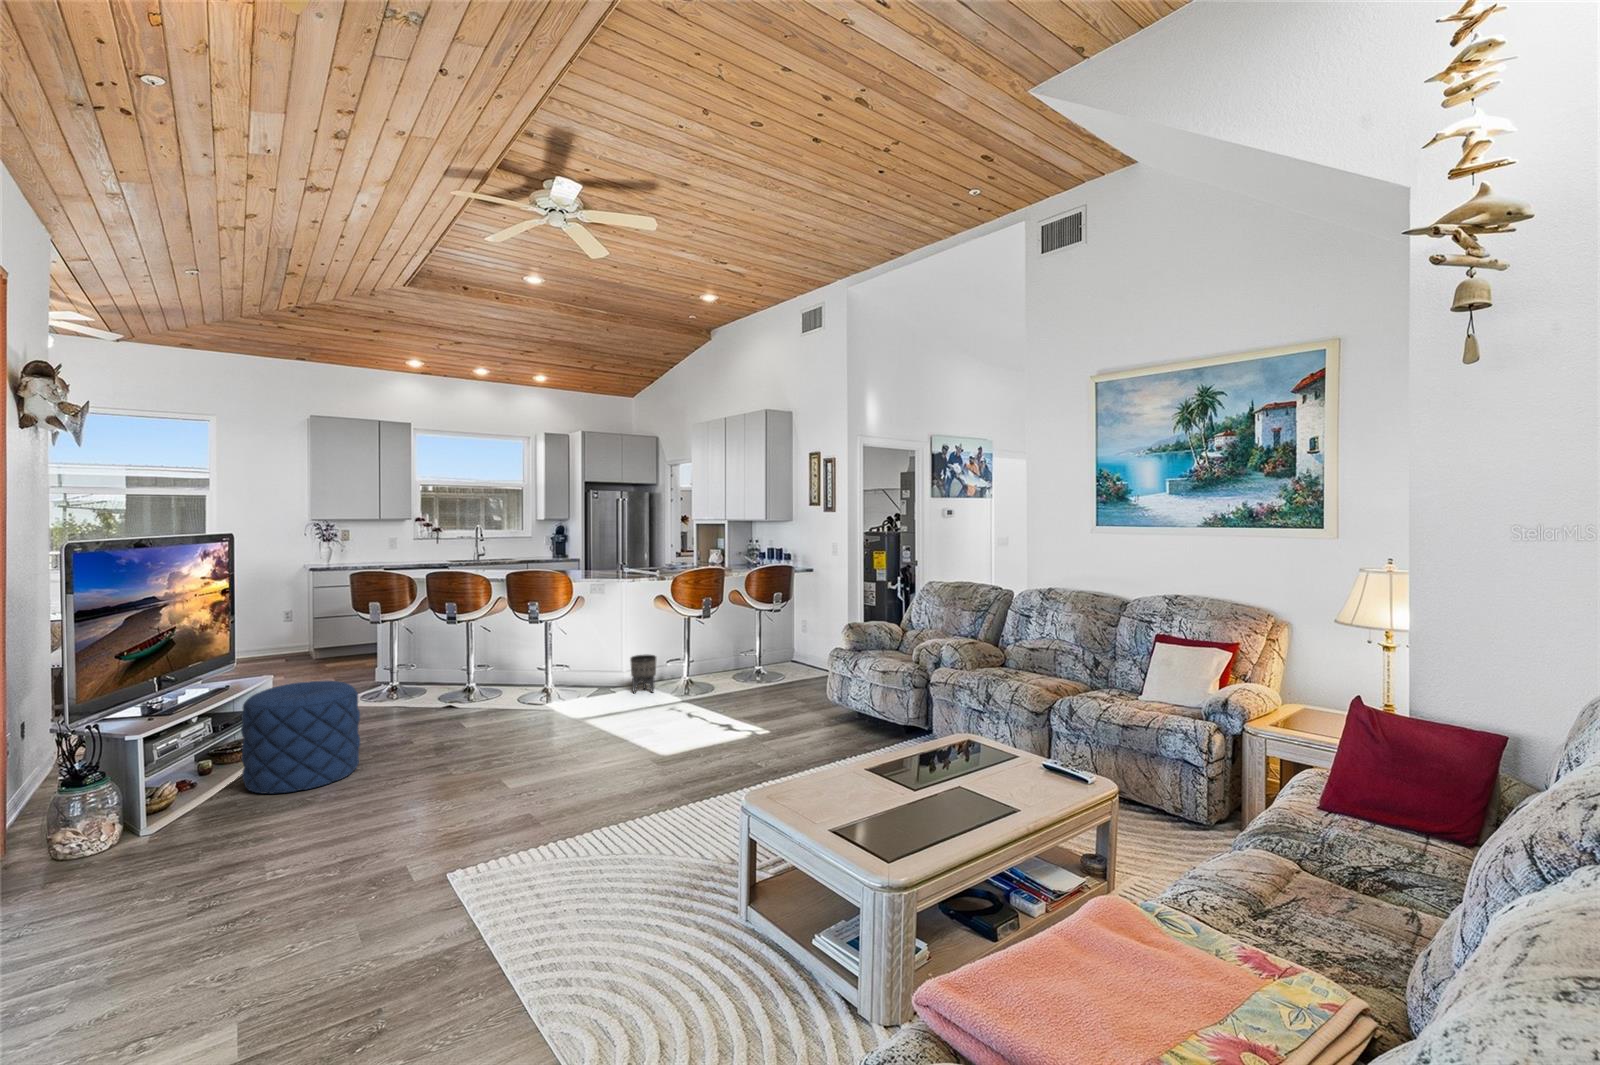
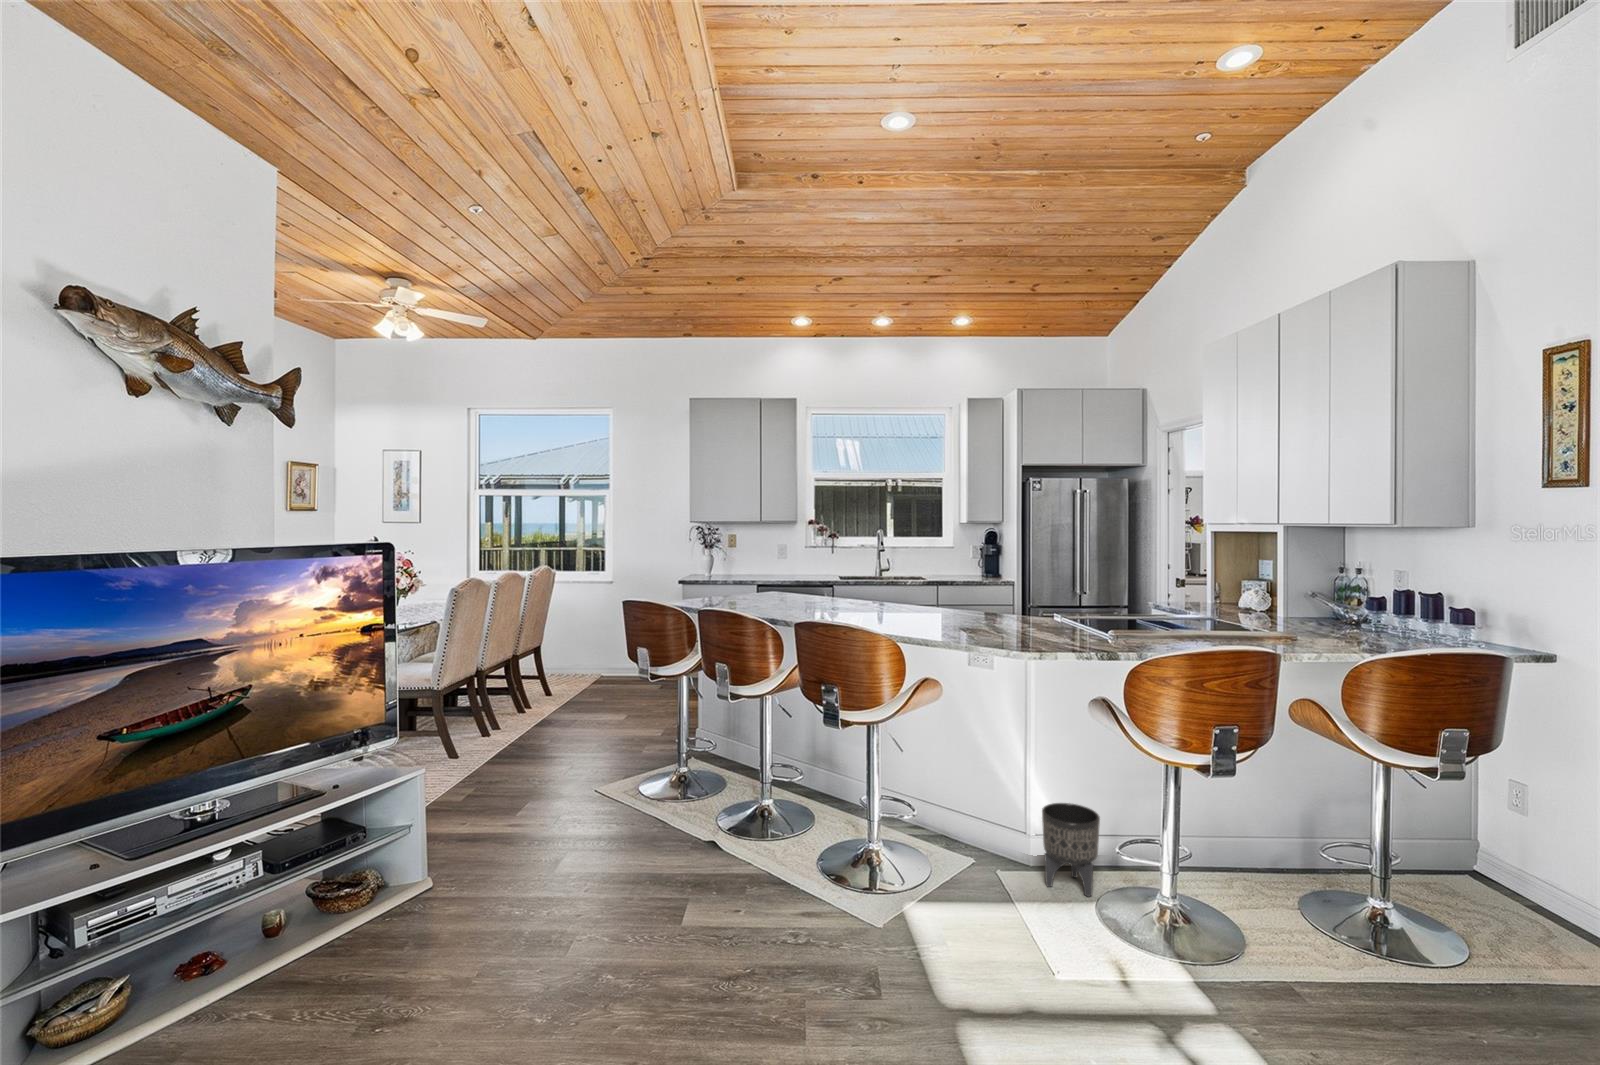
pouf: present [241,681,360,794] -> none [316,787,504,1012]

